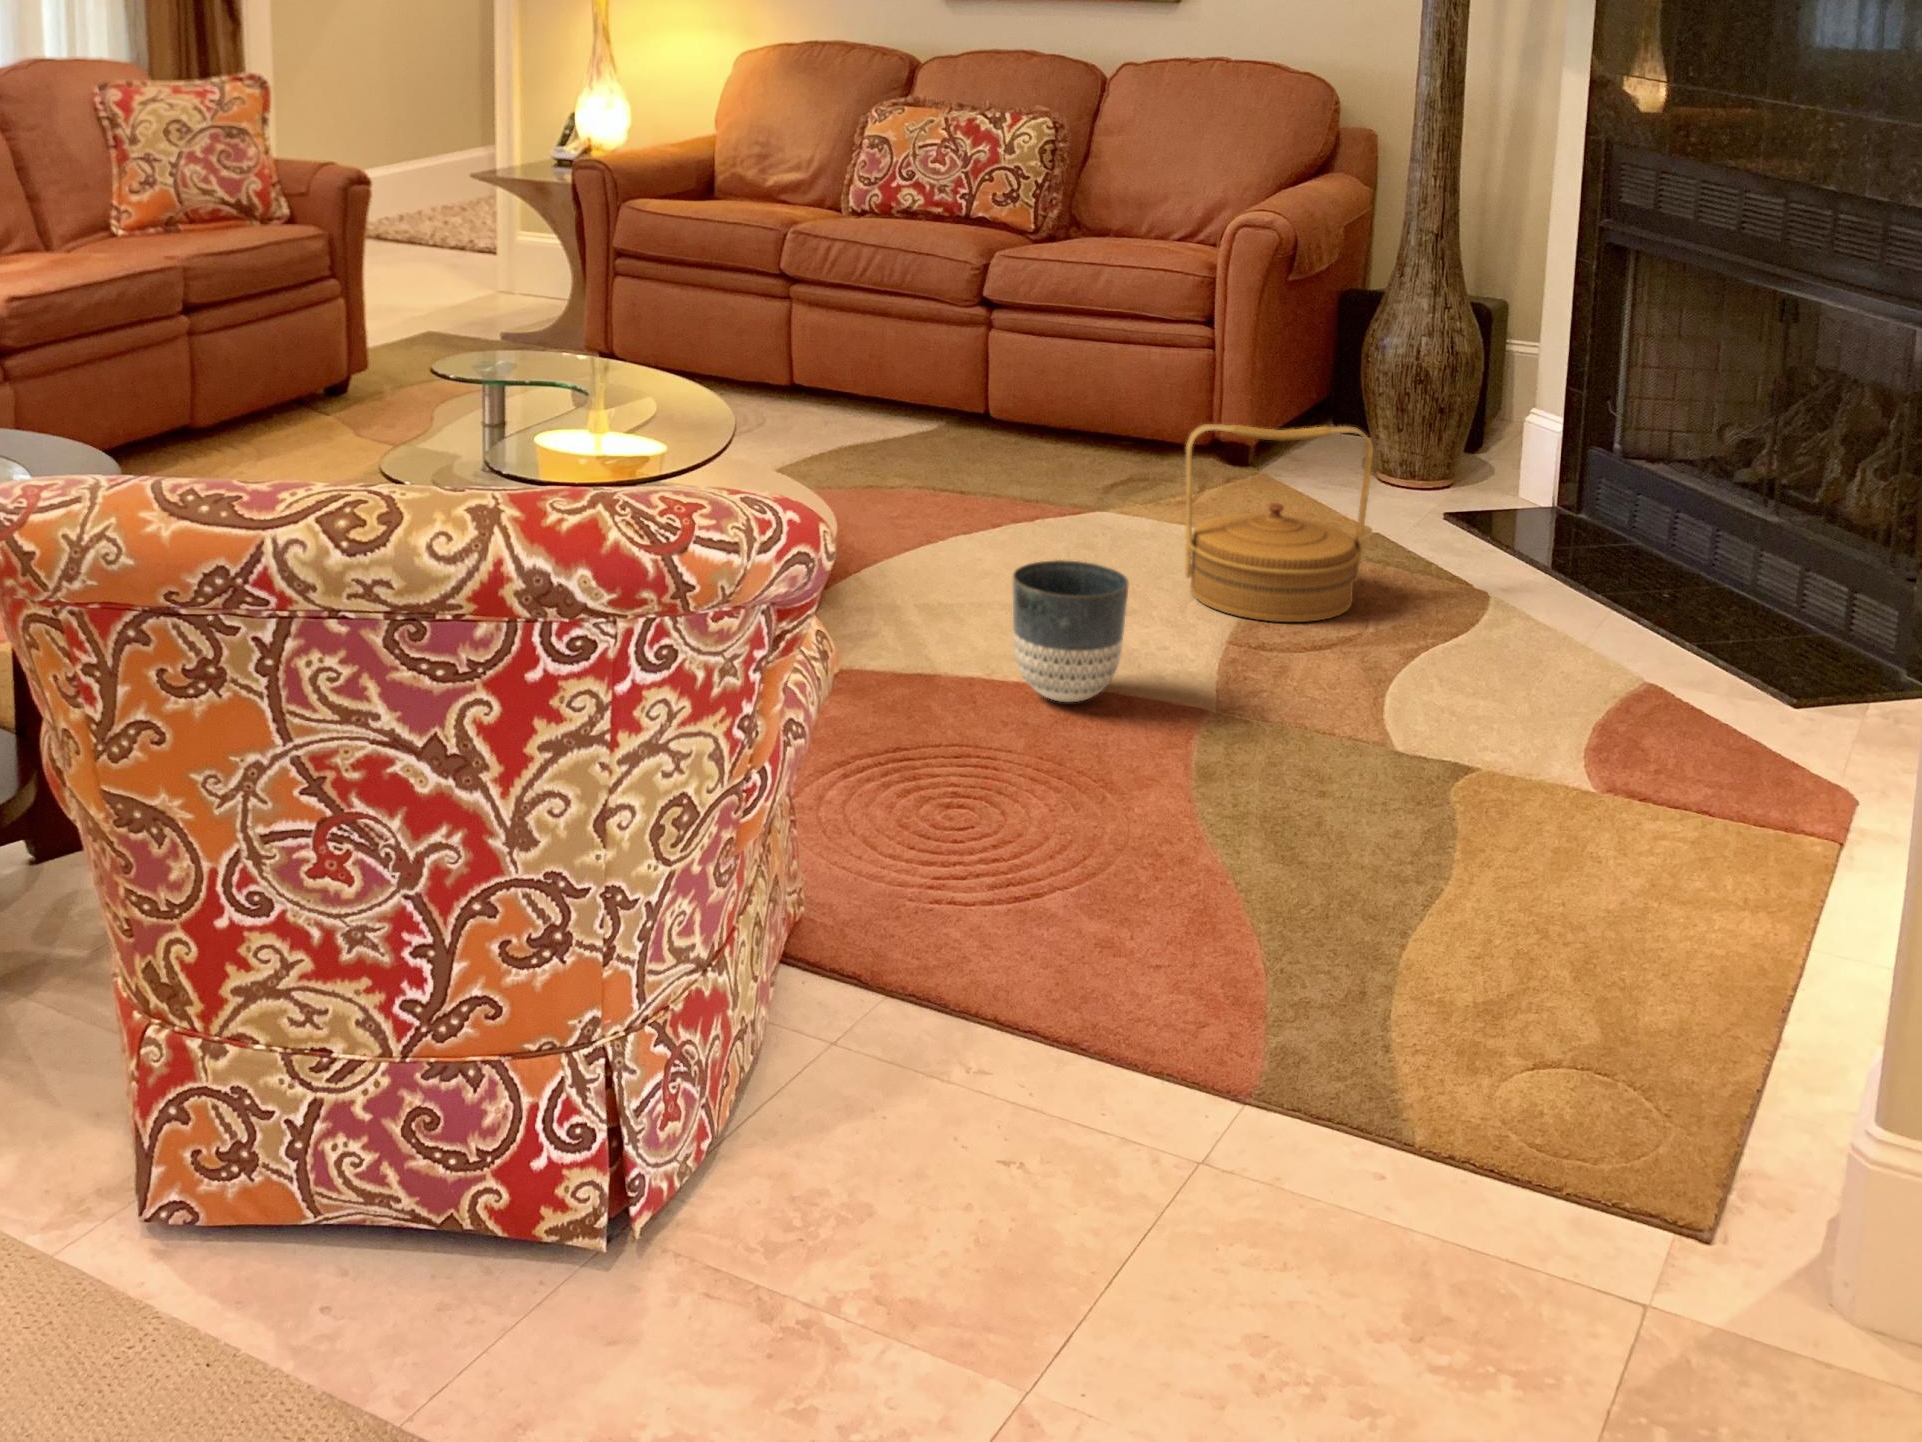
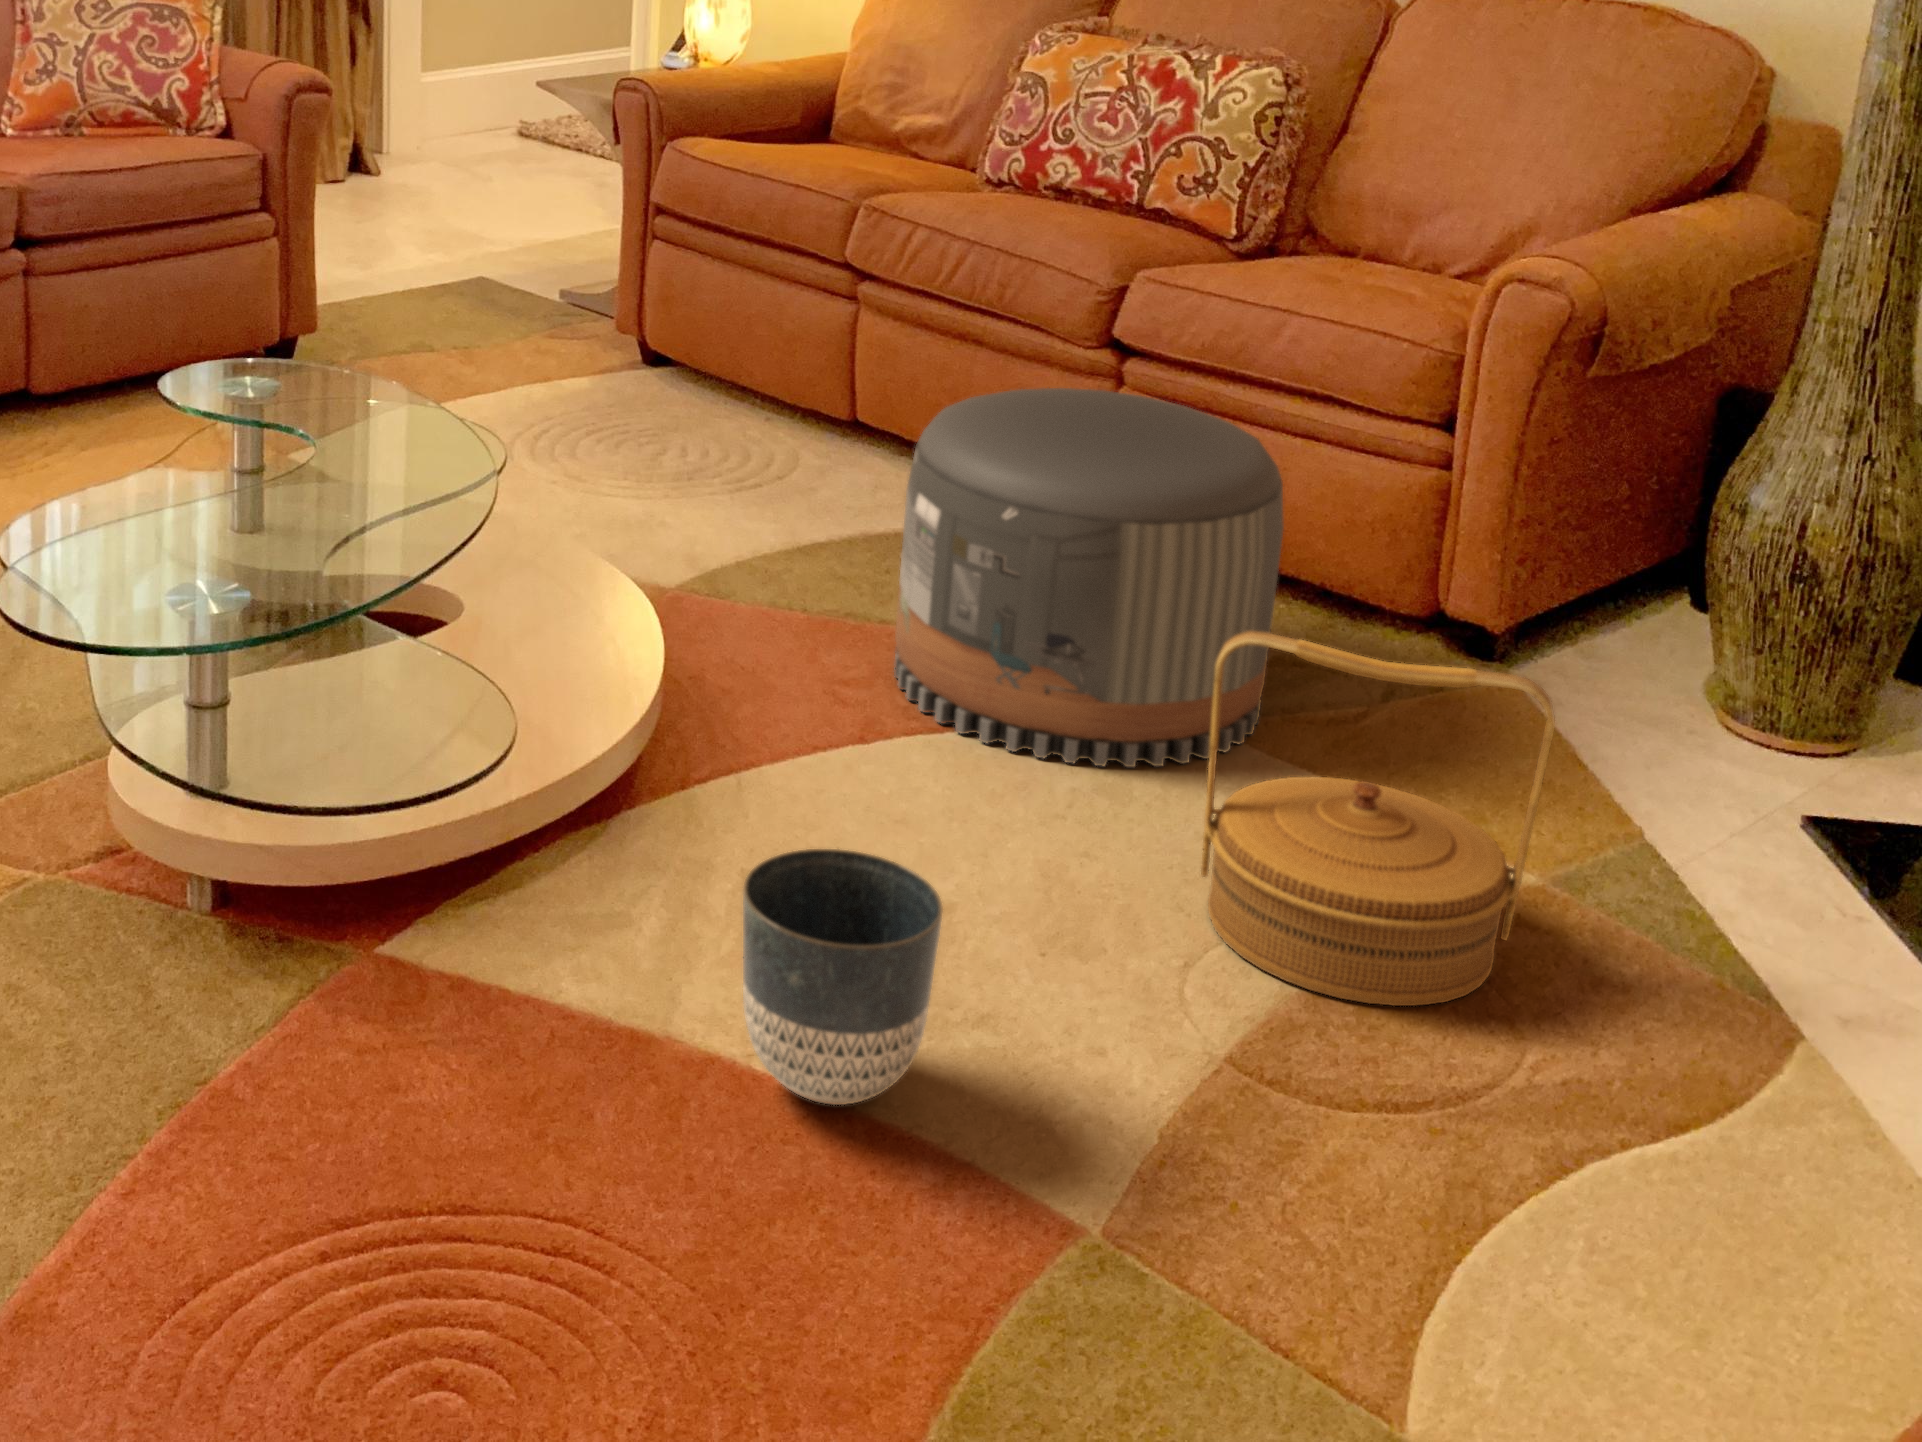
pouf: none [923,320,1160,544] -> present [894,388,1284,767]

